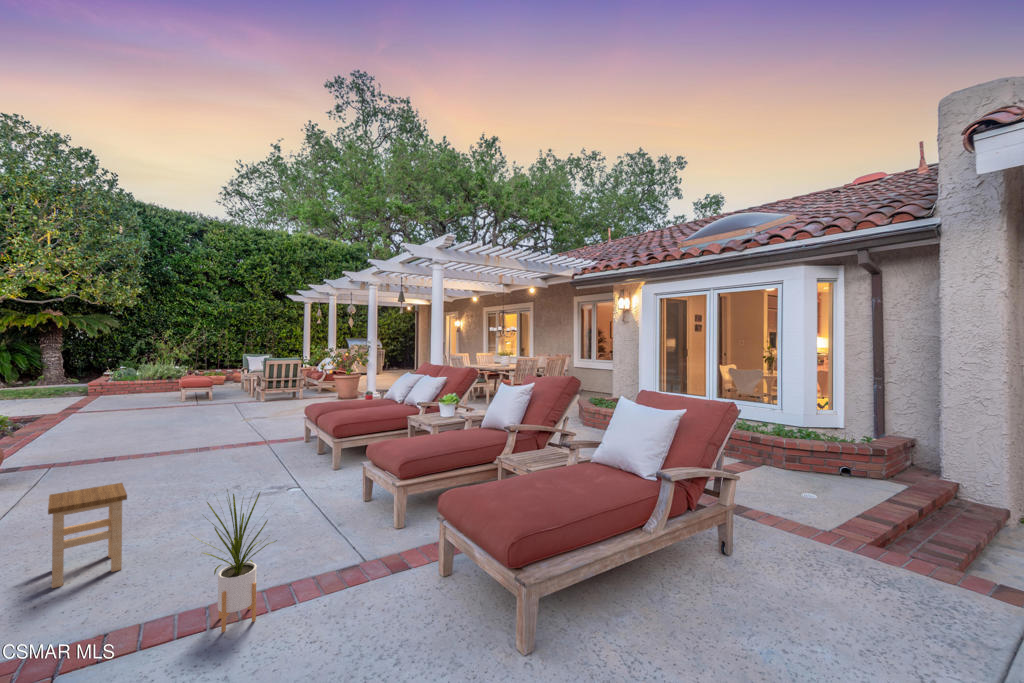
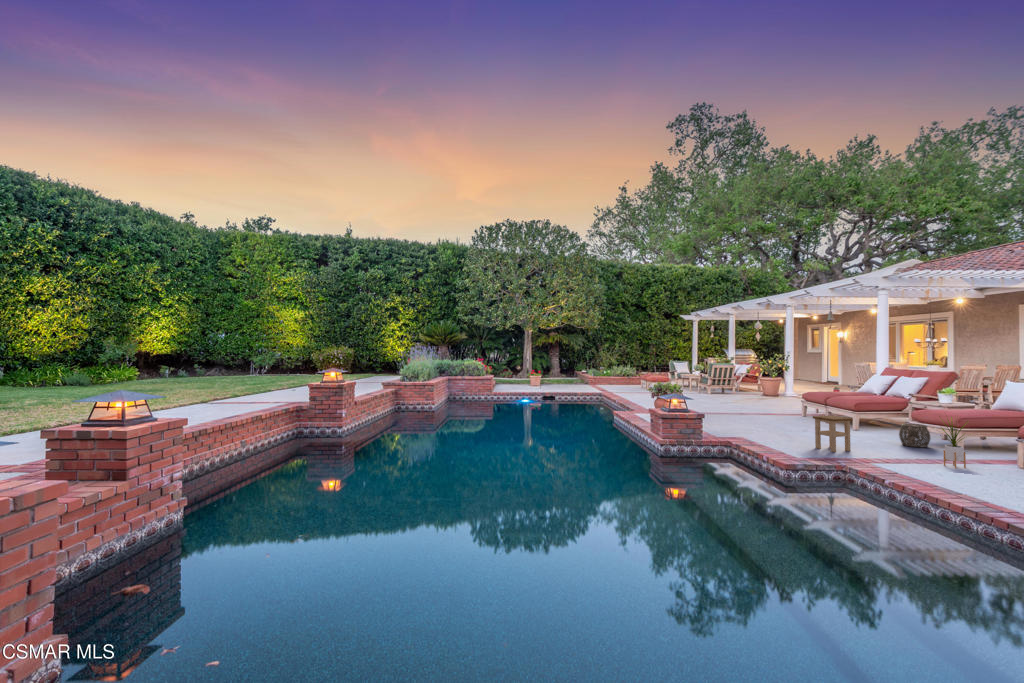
woven basket: none [293,472,341,520] -> present [899,424,930,447]

